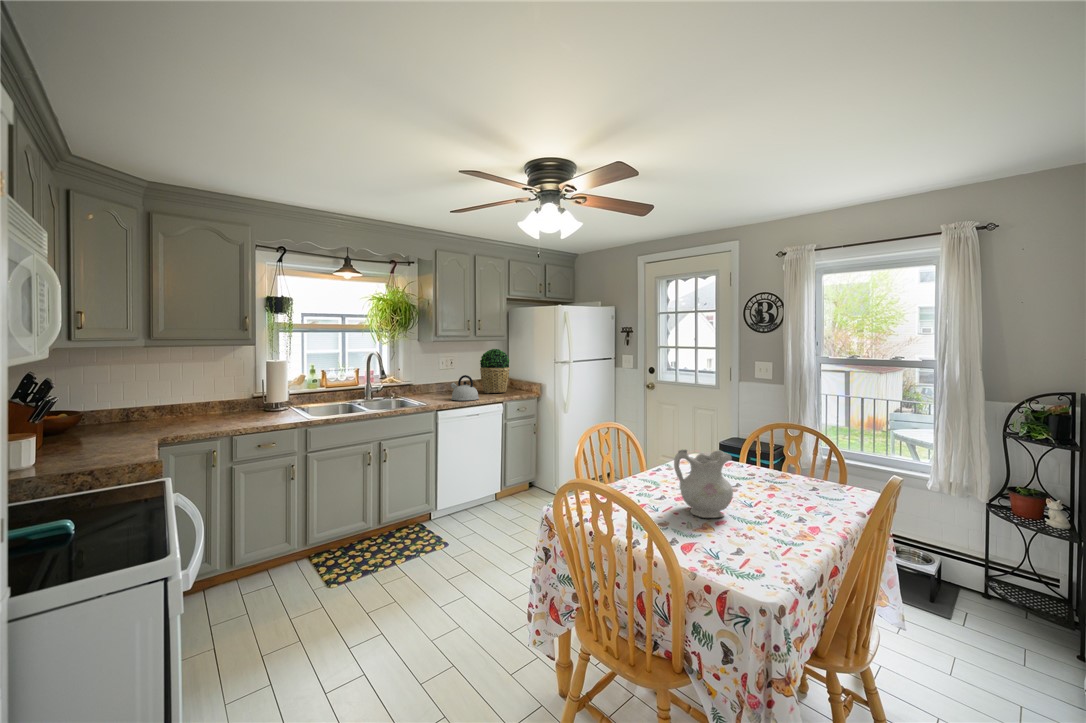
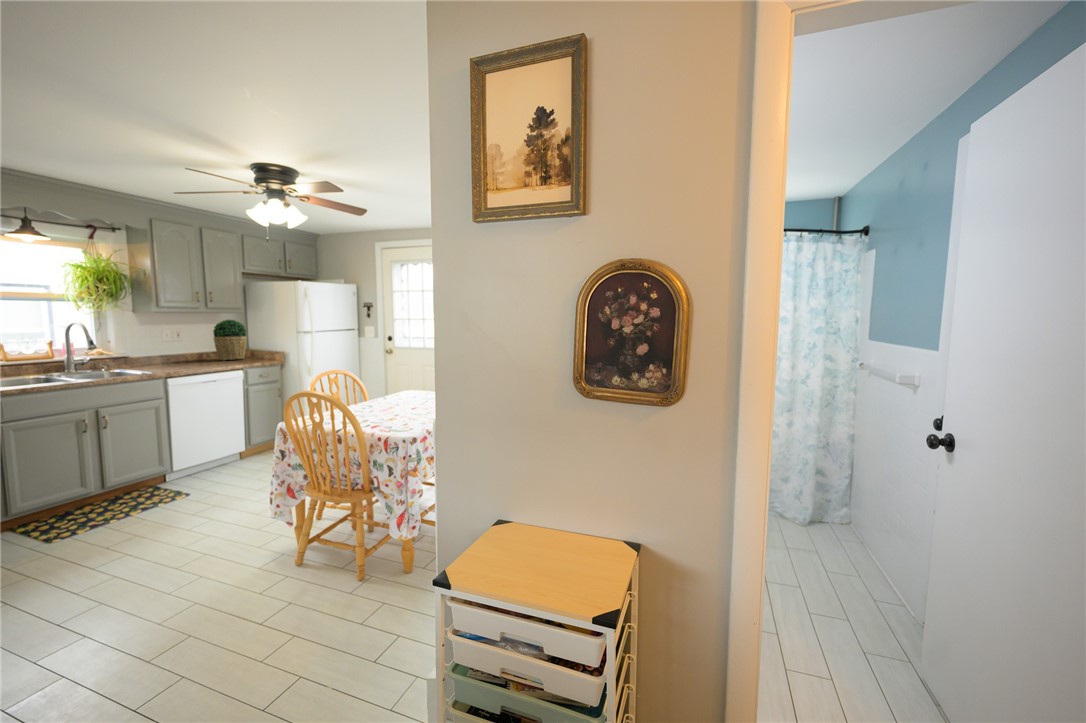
kettle: present [451,375,479,401] -> none [179,343,214,367]
ceramic pitcher: present [674,450,733,518] -> none [373,373,412,414]

